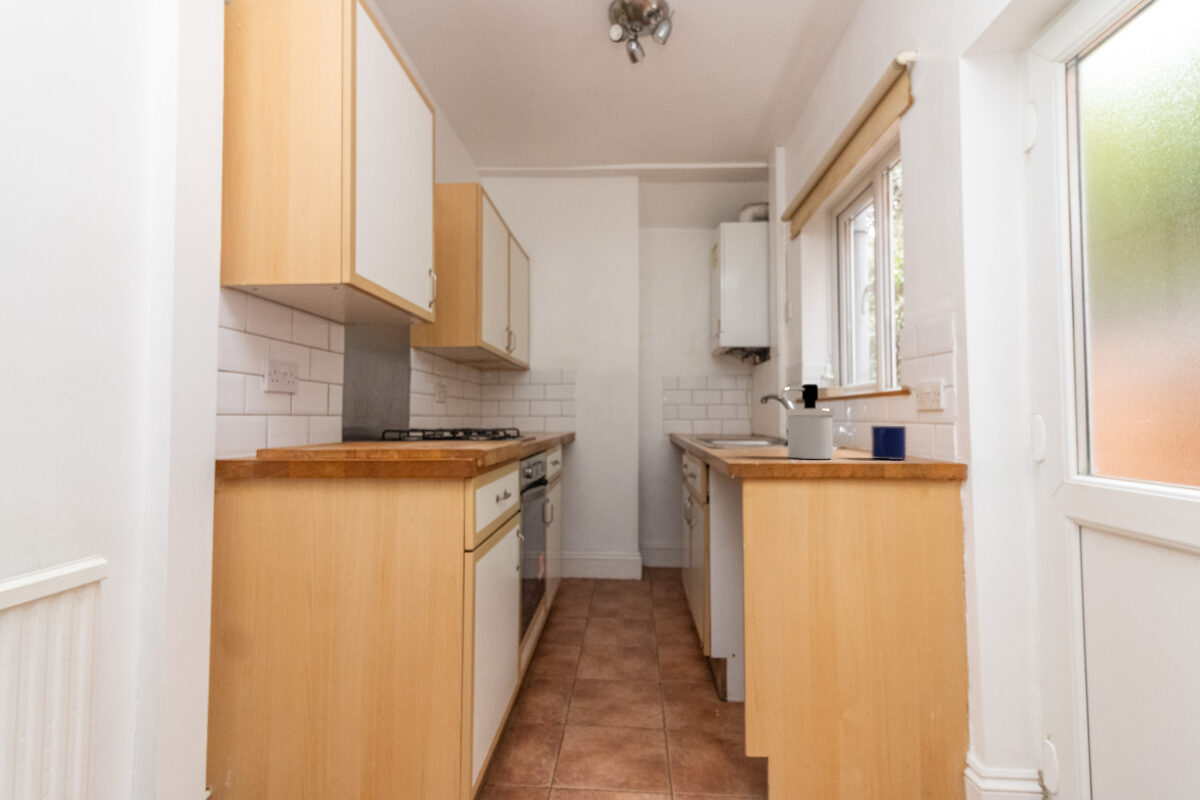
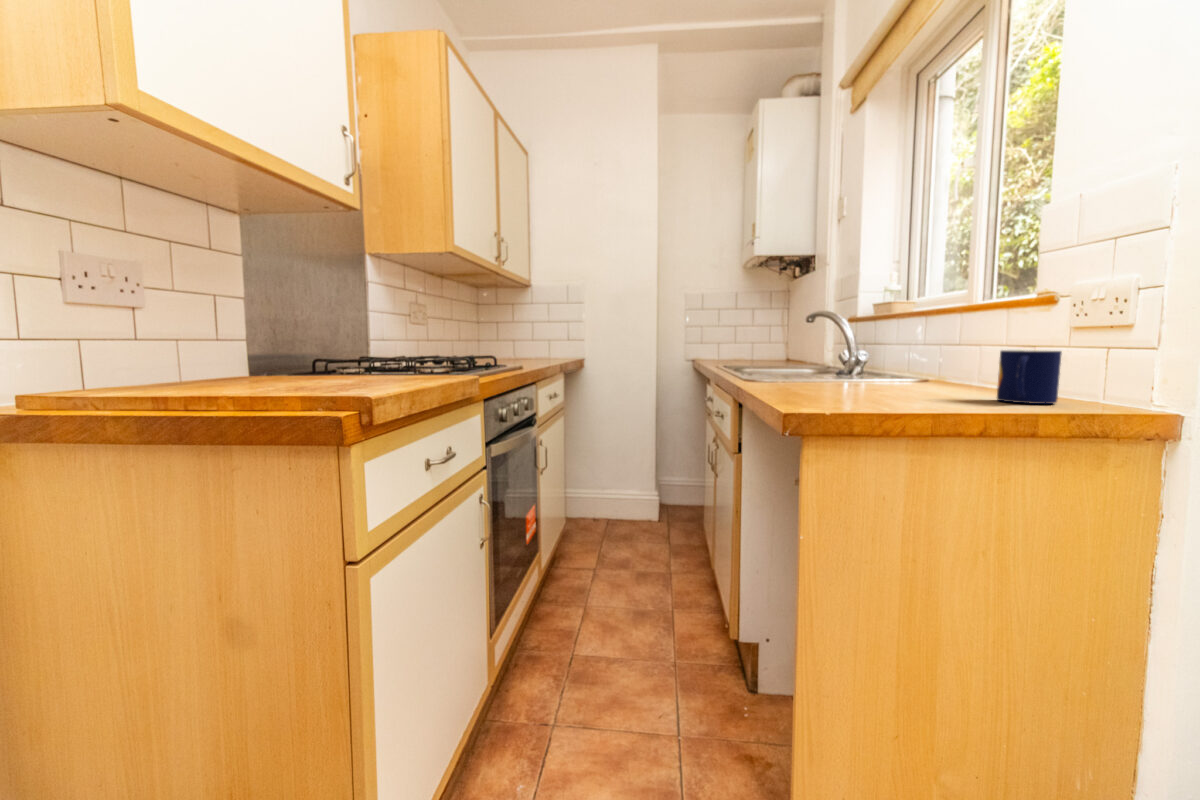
soap dispenser: present [778,384,834,459] -> none [860,285,947,403]

